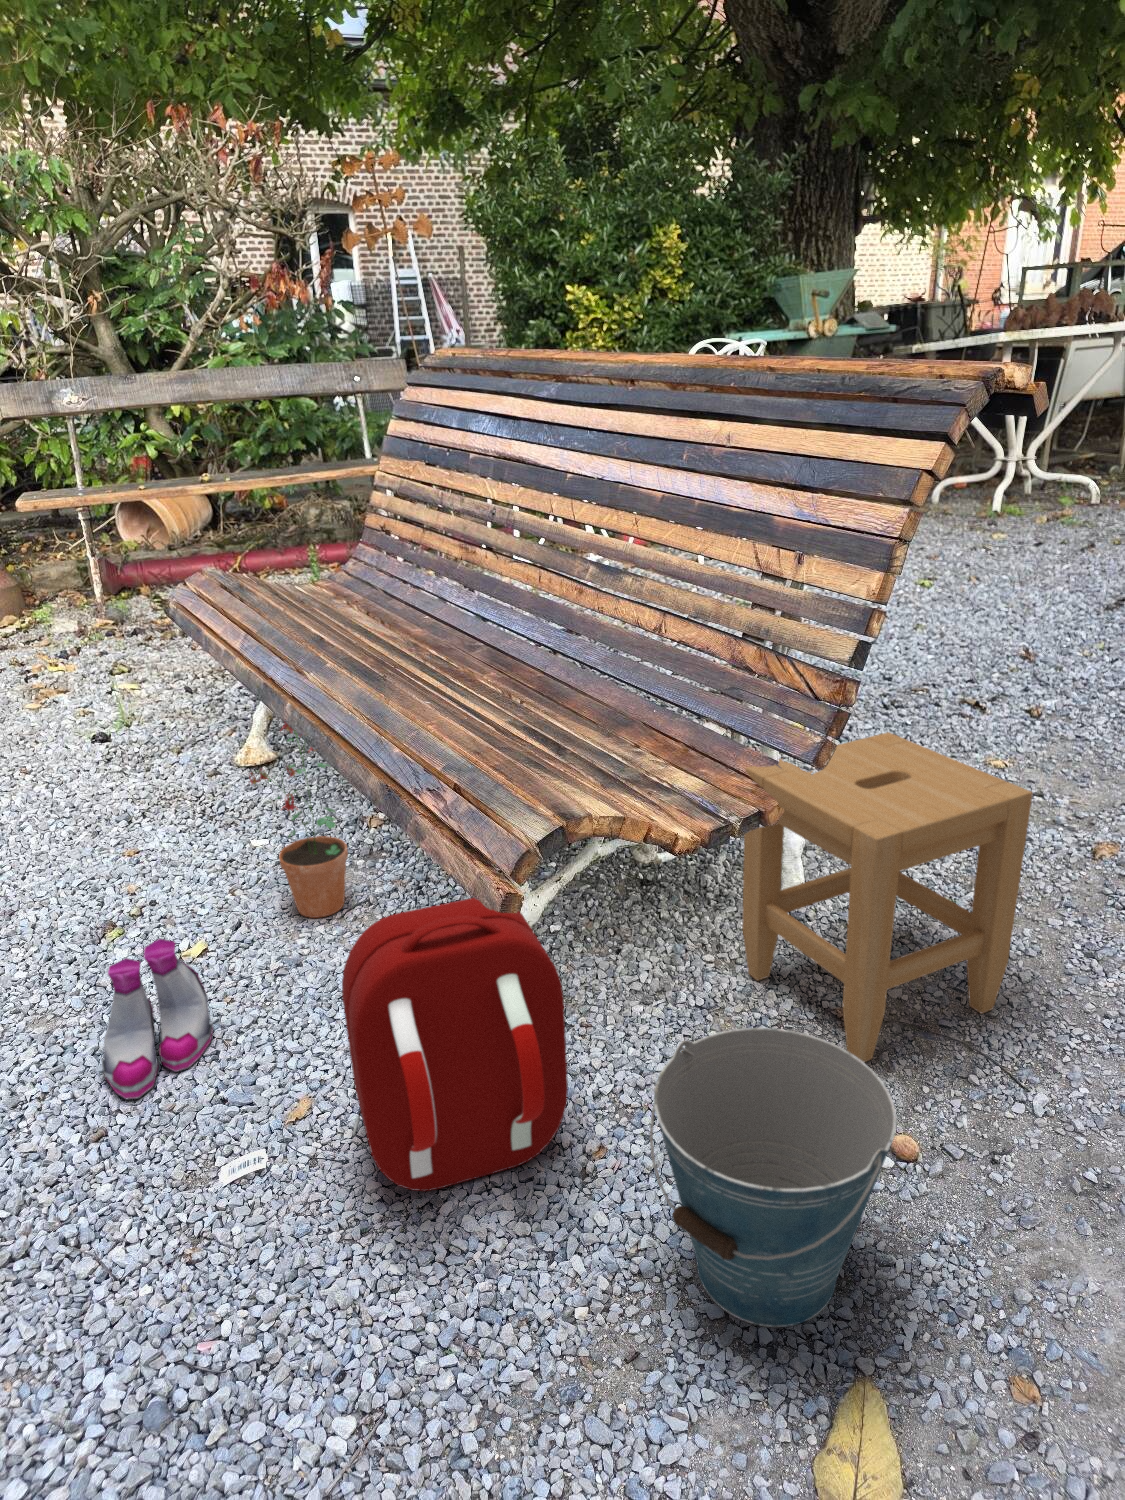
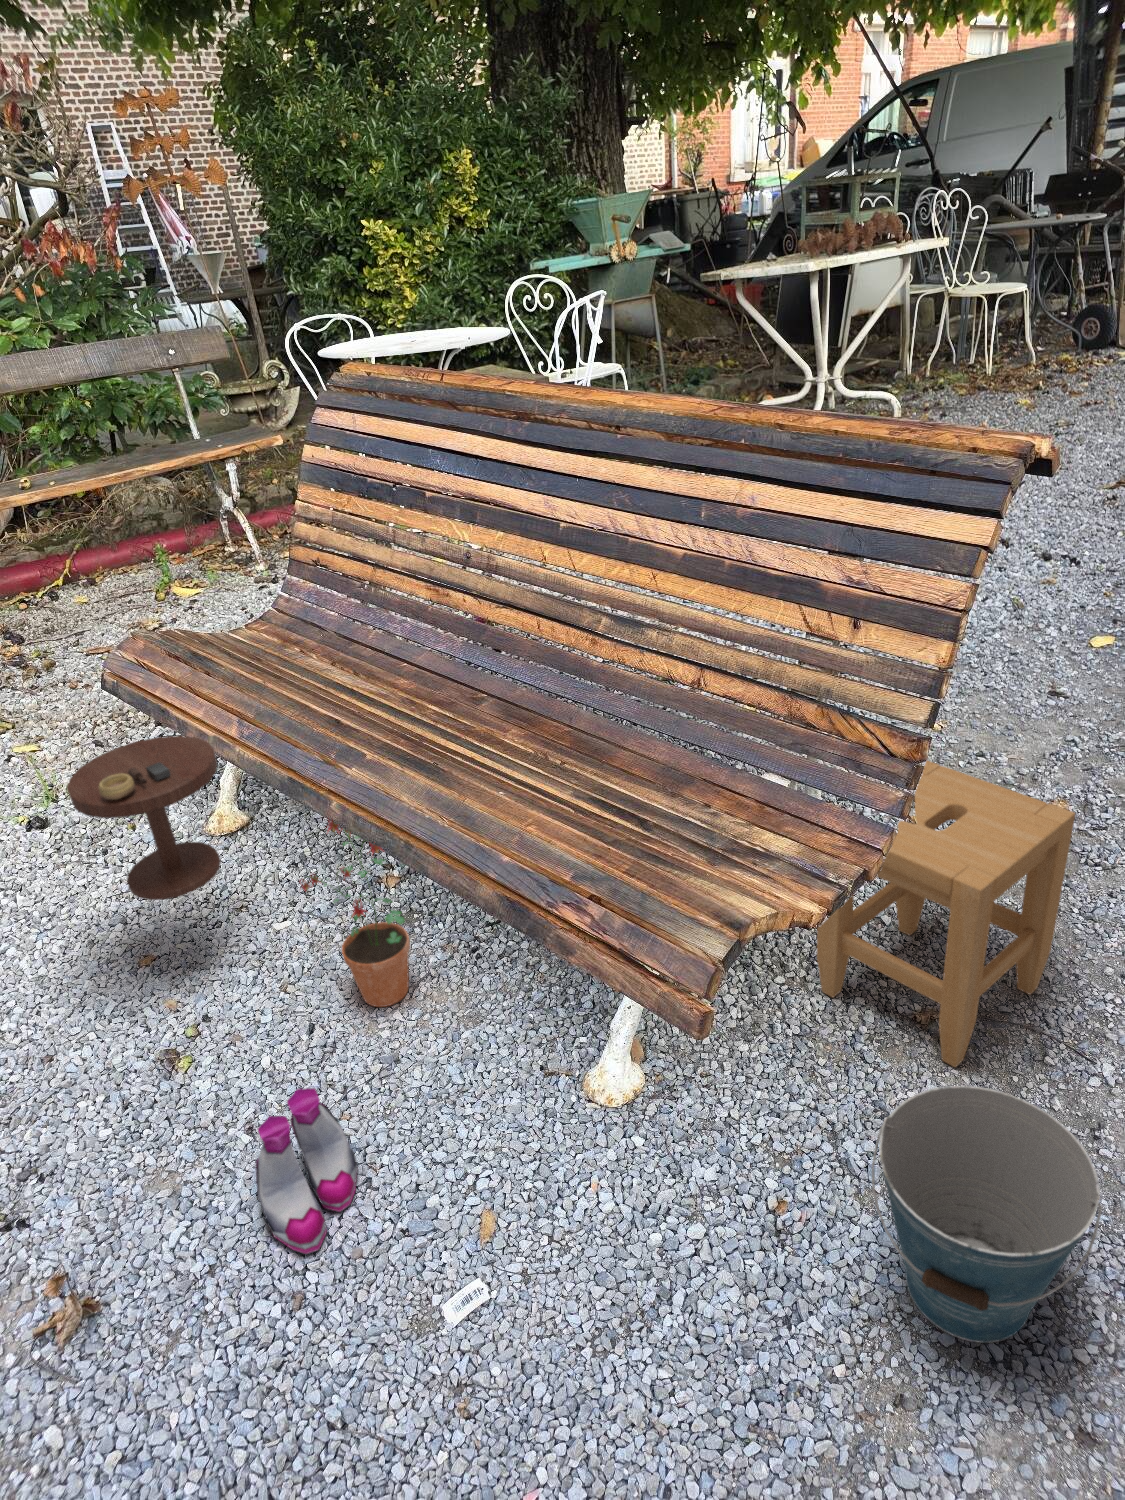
side table: none [63,634,207,865] -> present [67,736,221,900]
backpack: present [342,897,568,1191] -> none [545,1011,765,1288]

